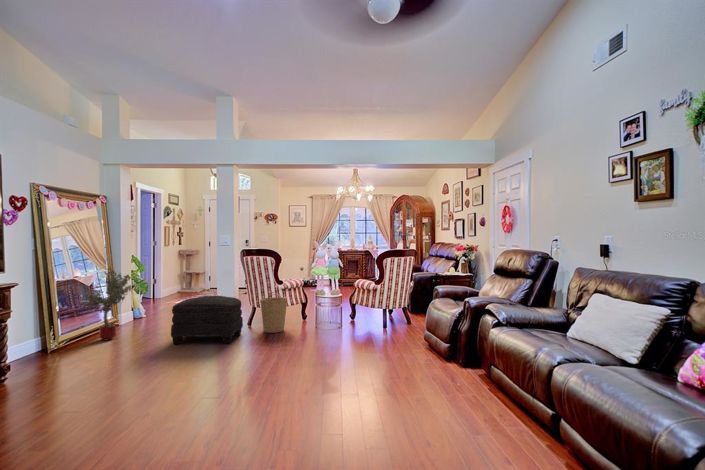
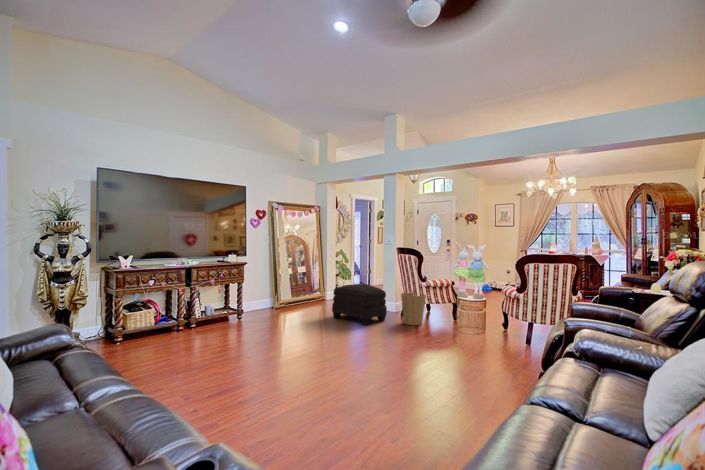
potted tree: present [81,268,132,341] -> none [290,257,325,308]

